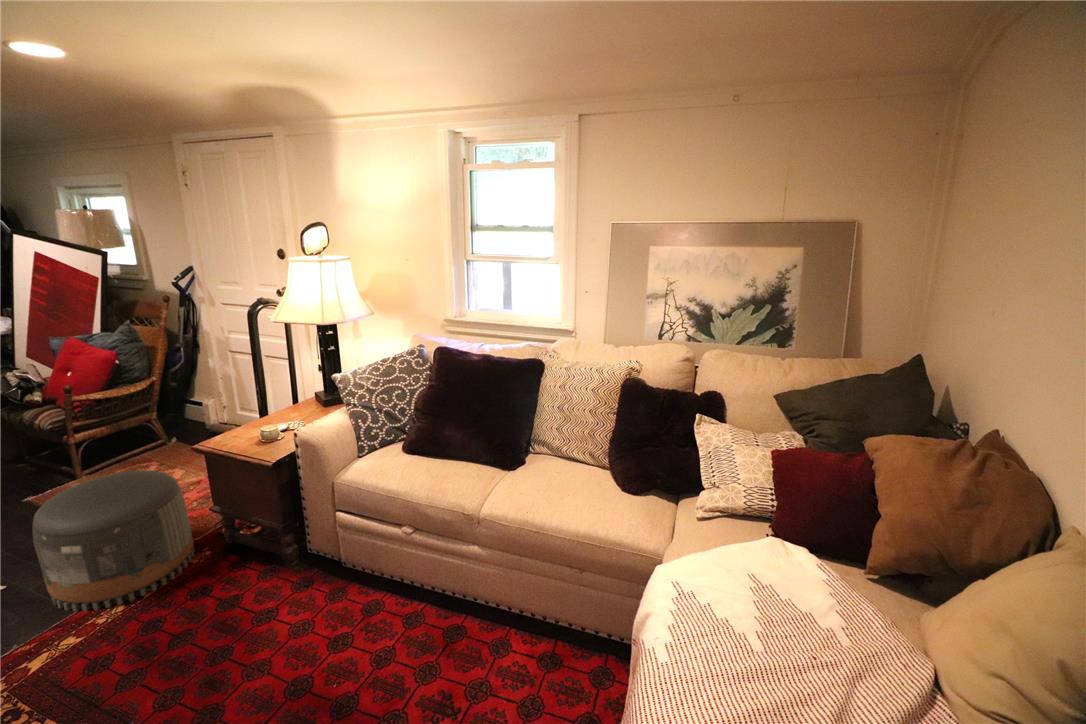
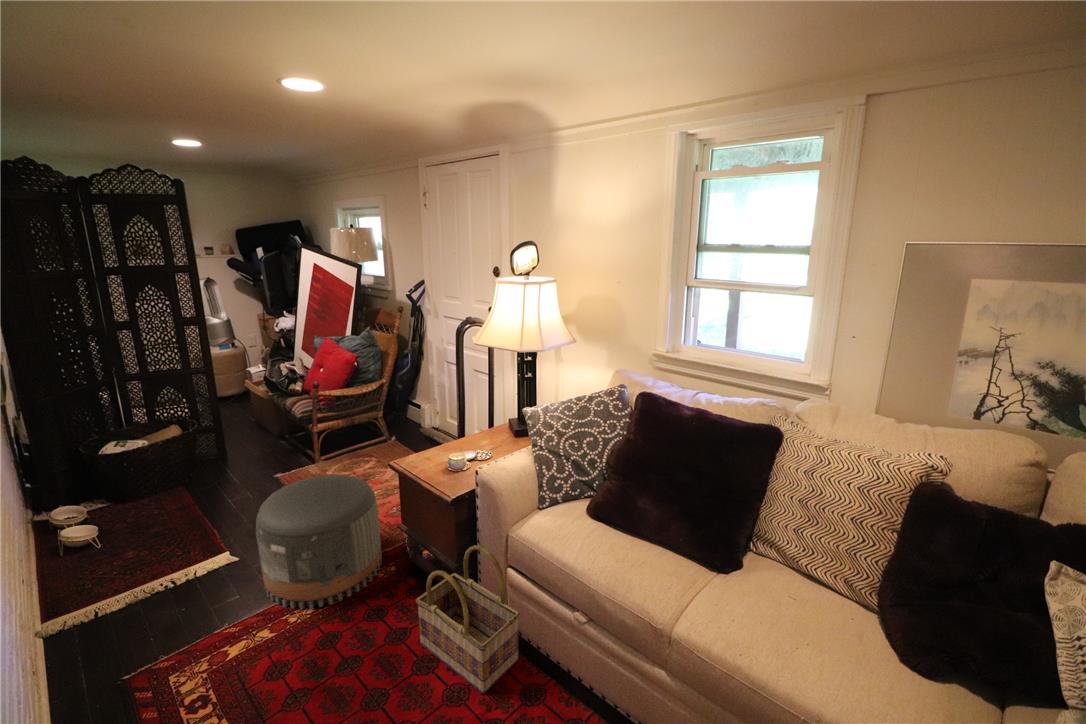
basket: none [247,496,354,616] -> present [416,545,520,694]

